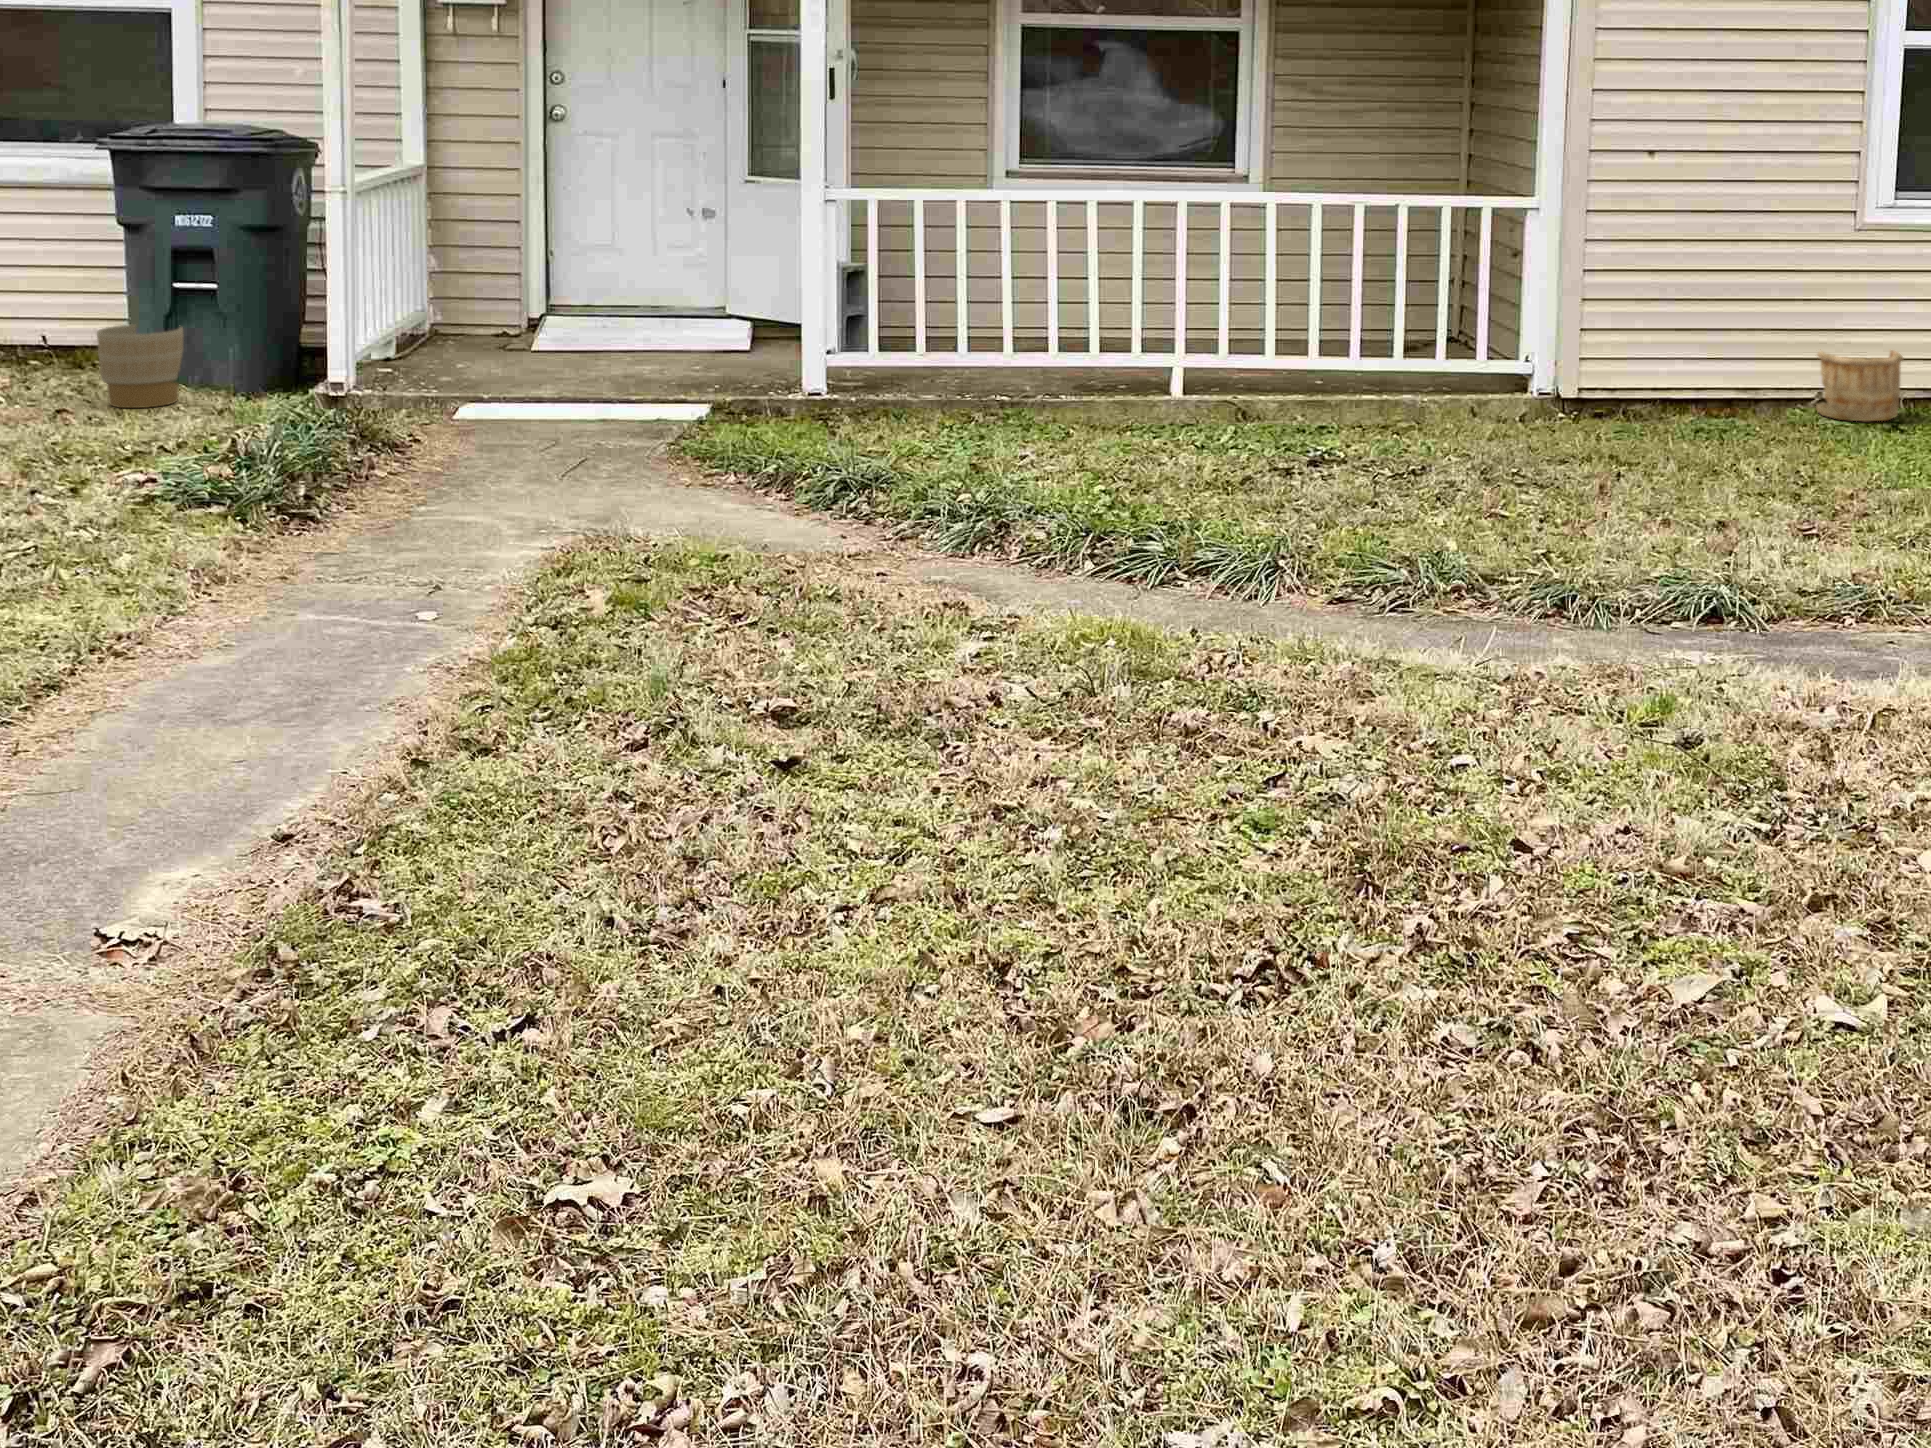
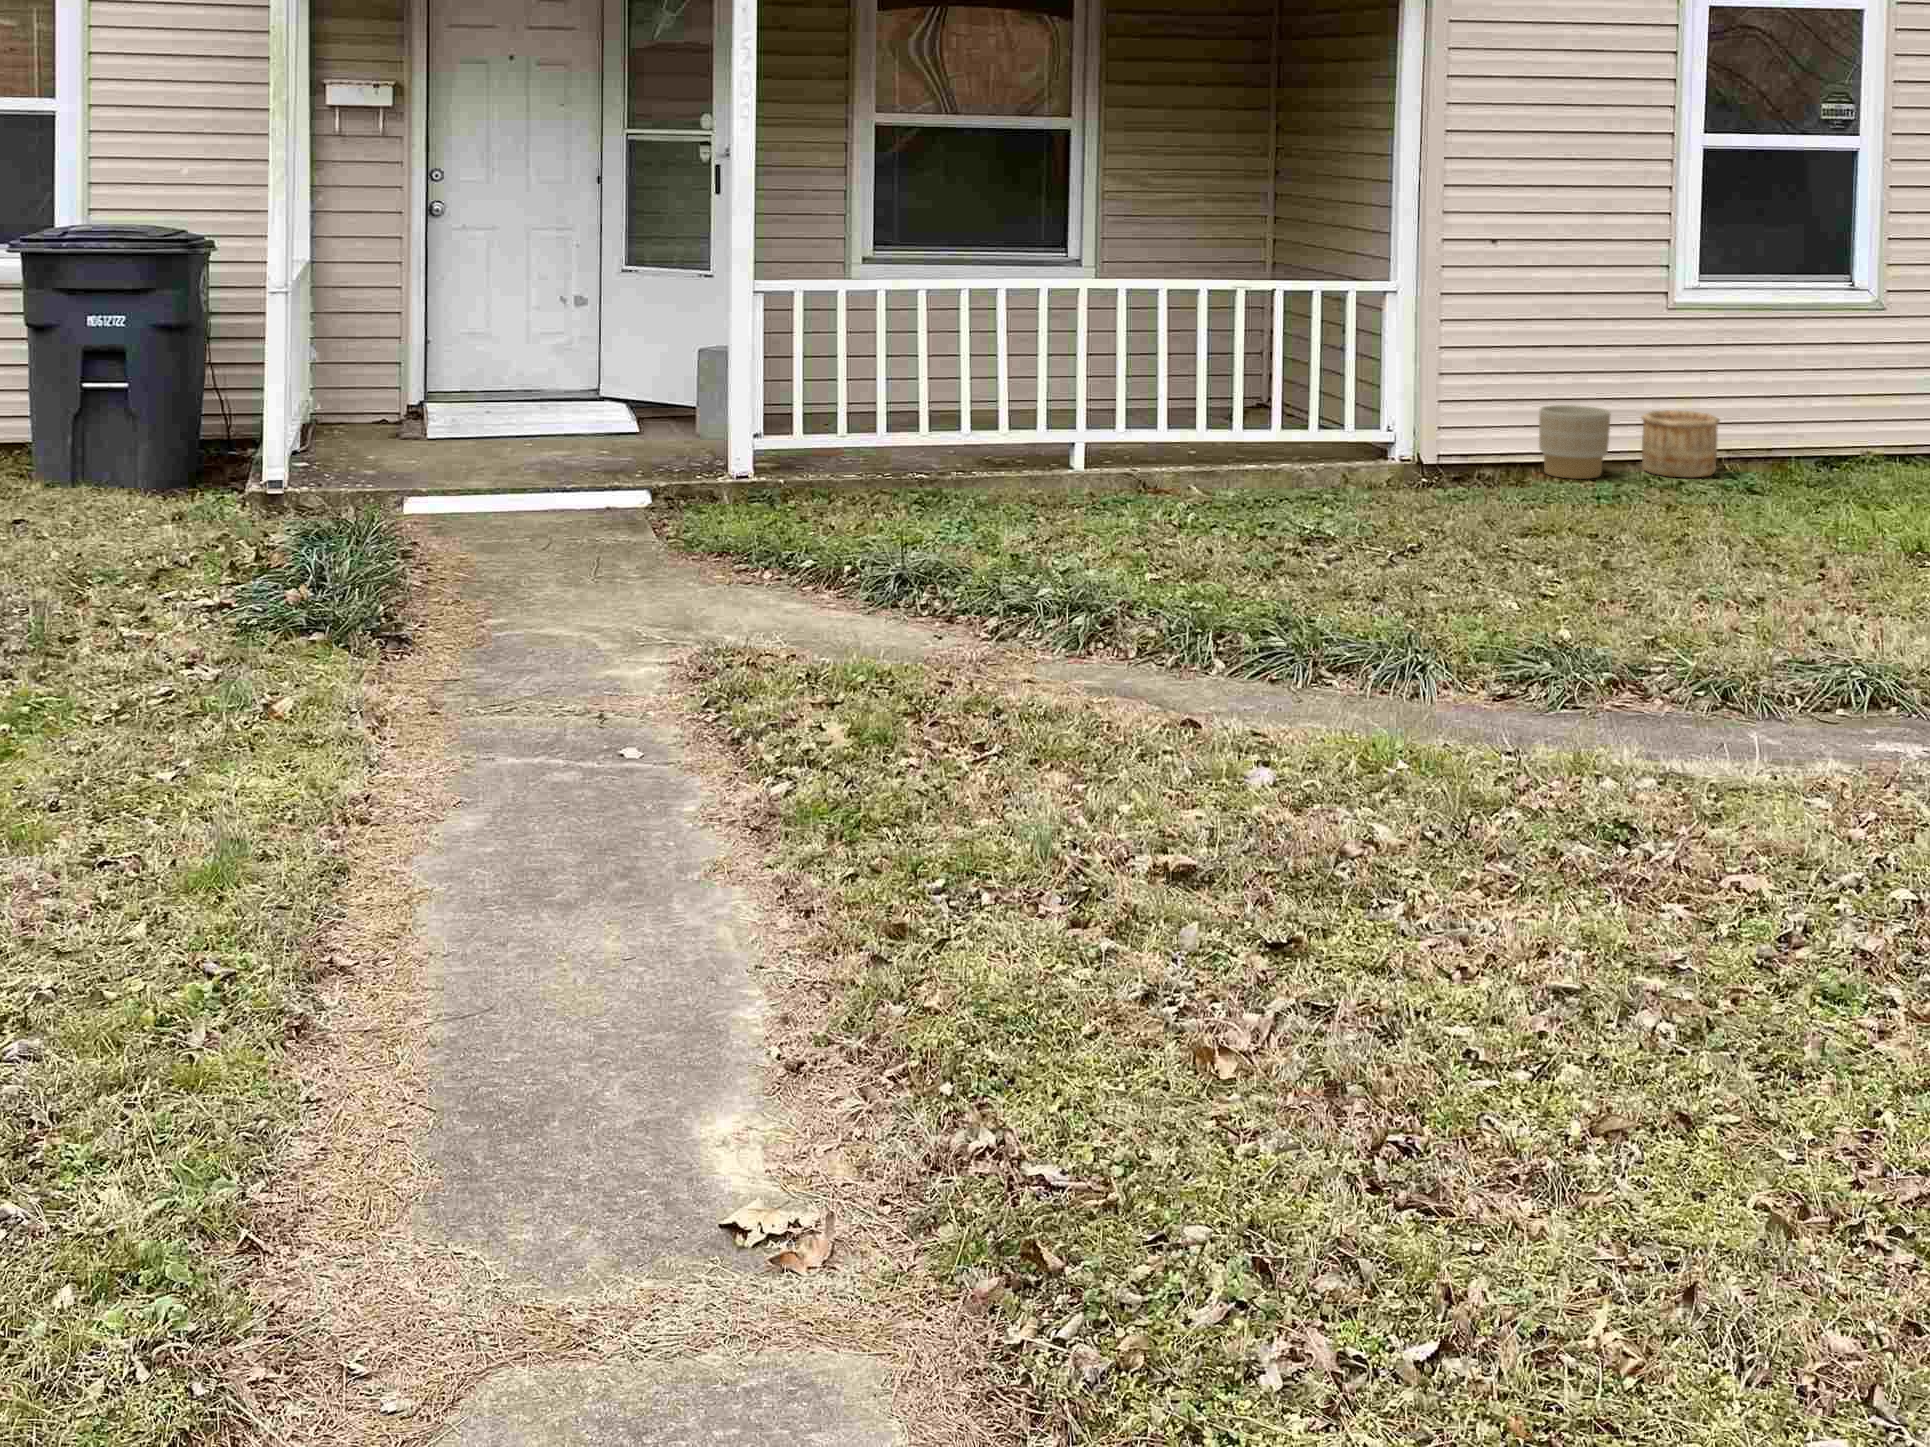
planter: present [97,324,183,408] -> present [1539,405,1611,479]

